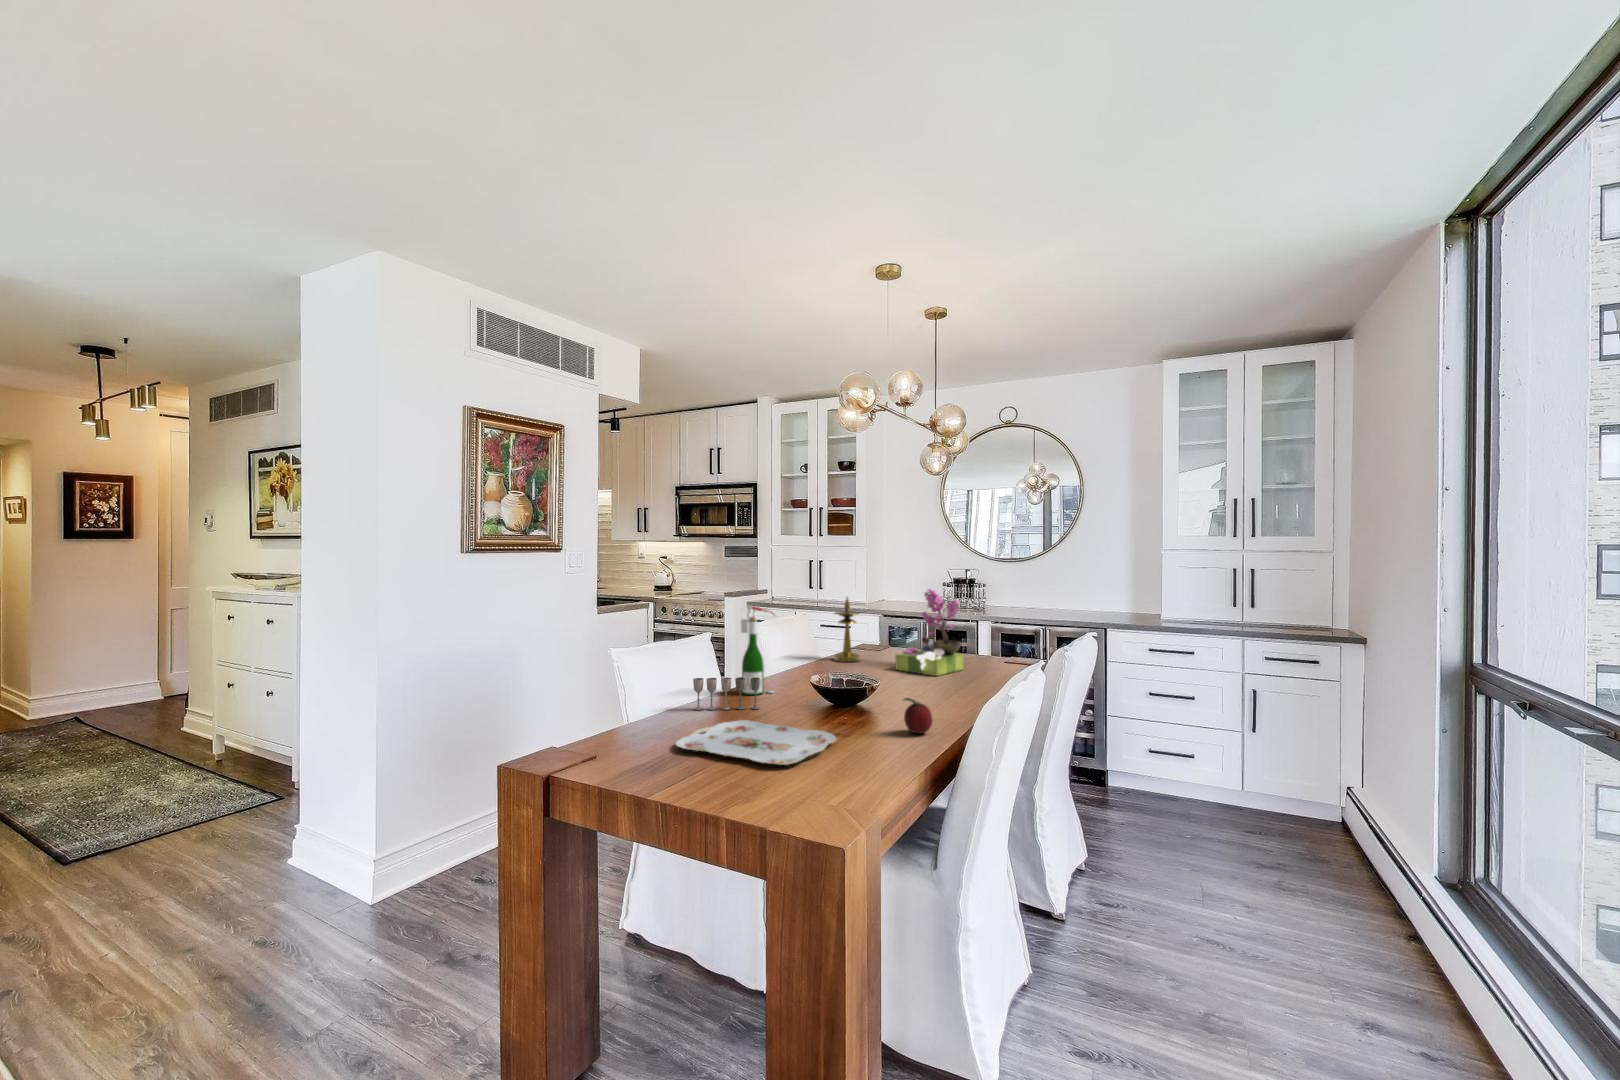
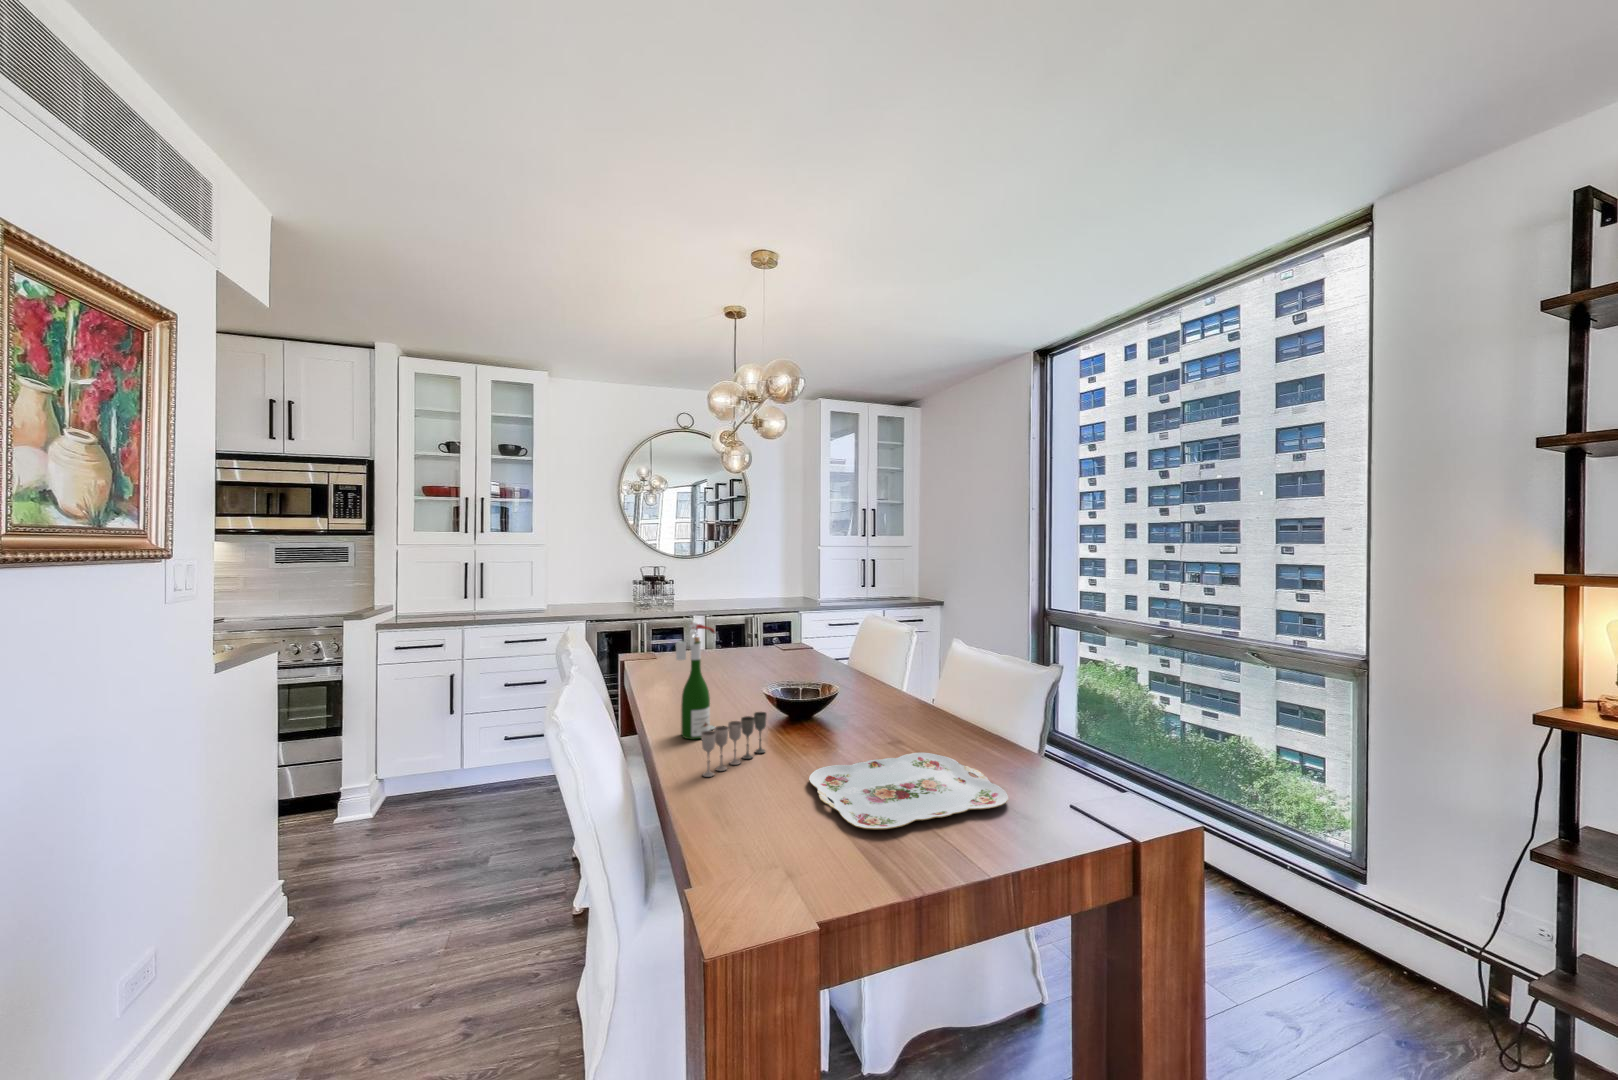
flower arrangement: present [895,589,964,676] -> none [734,586,787,675]
candlestick: present [834,597,860,662] -> none [643,601,675,677]
fruit: present [904,698,933,733] -> none [934,697,962,730]

